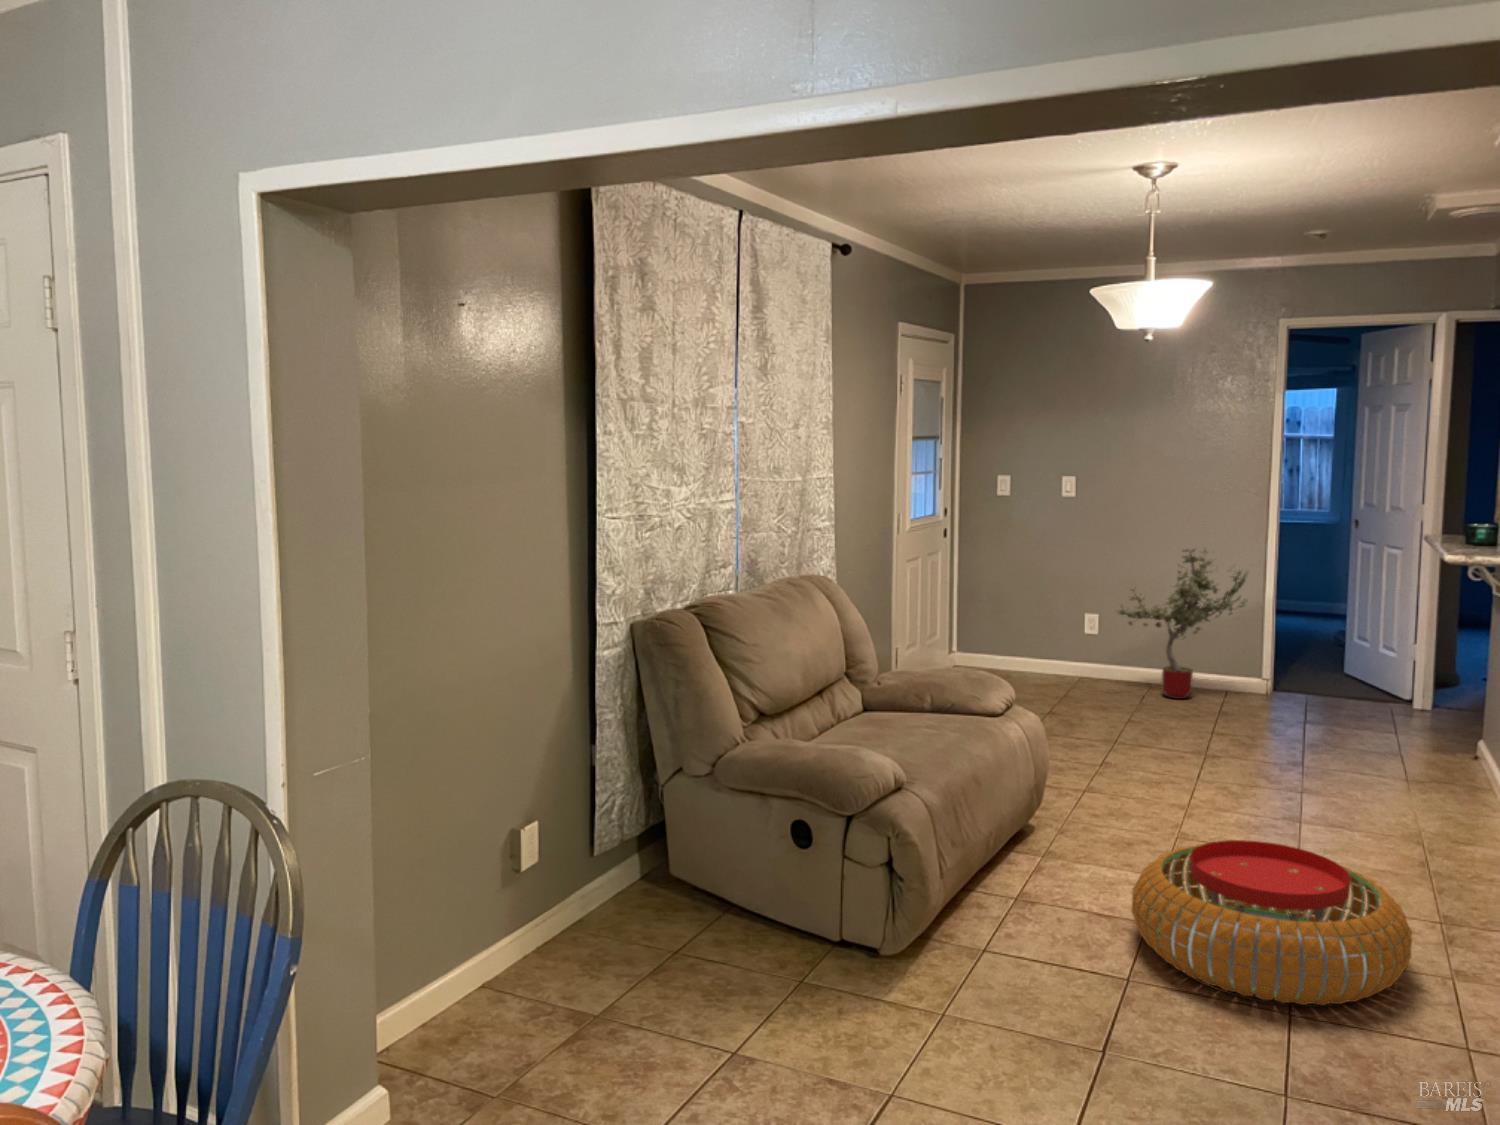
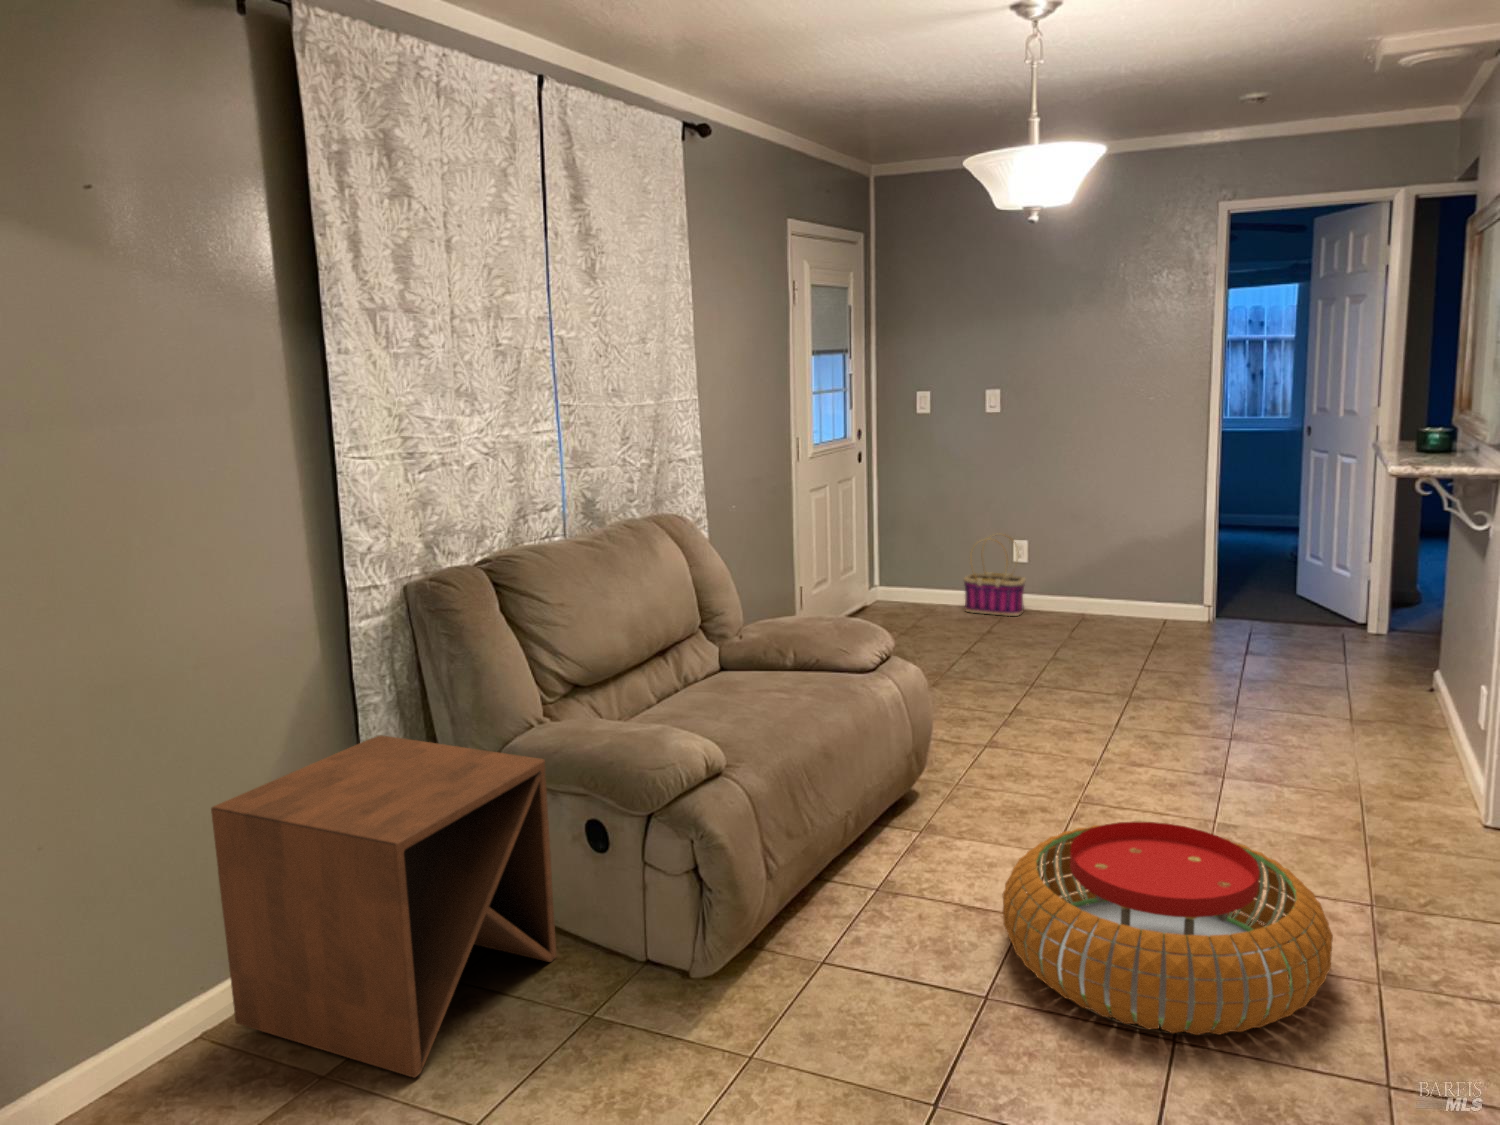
potted tree: present [1118,549,1247,699] -> none [1044,464,1188,630]
basket: none [1038,608,1095,684] -> present [964,537,1025,616]
side table: none [505,748,758,1017] -> present [211,735,557,1078]

